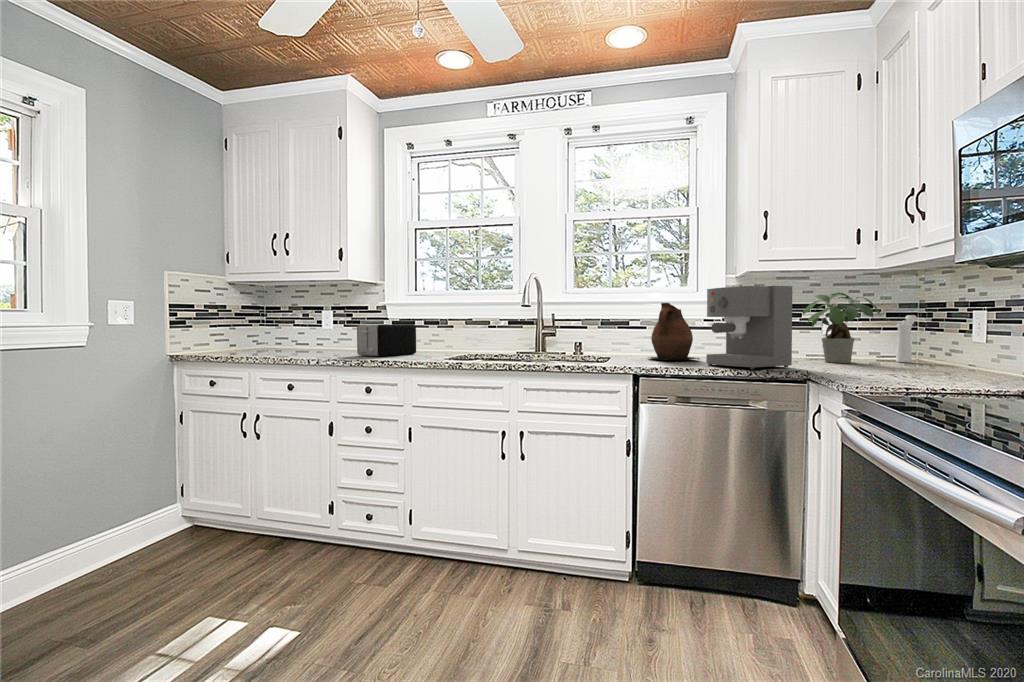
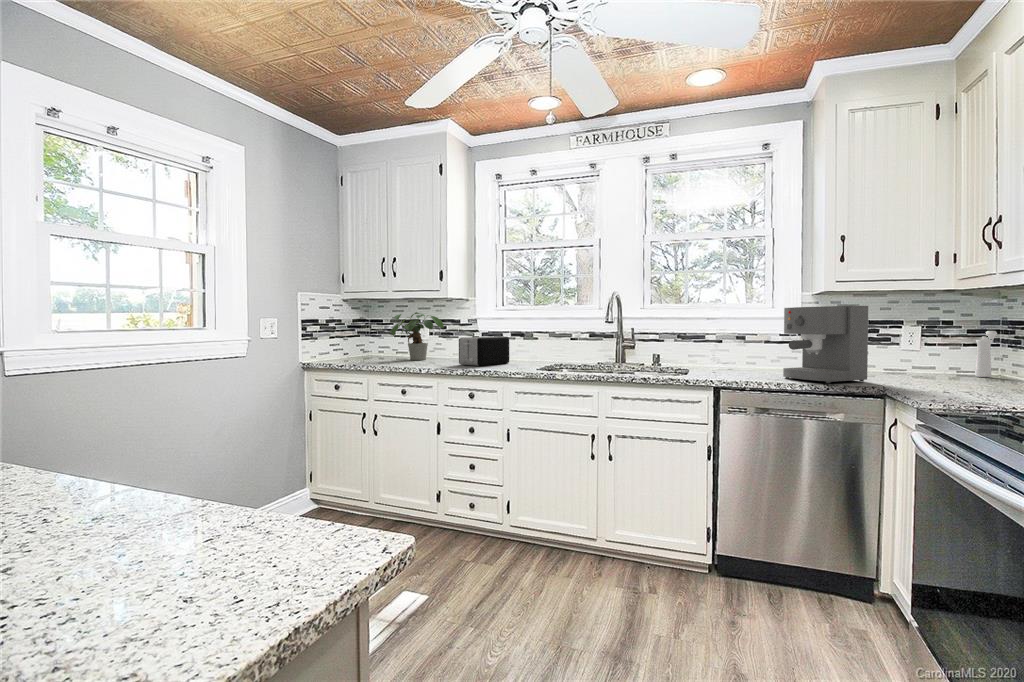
potted plant: present [803,292,880,363] -> present [390,312,444,360]
ceramic pitcher: present [650,303,700,360] -> none [724,319,777,373]

